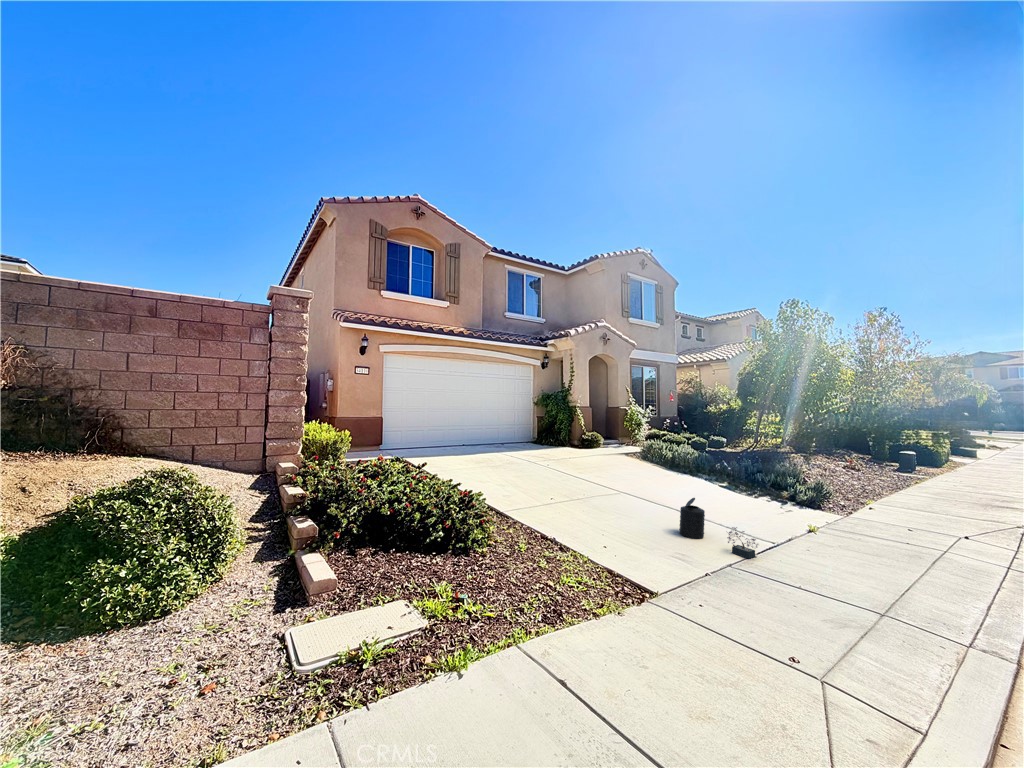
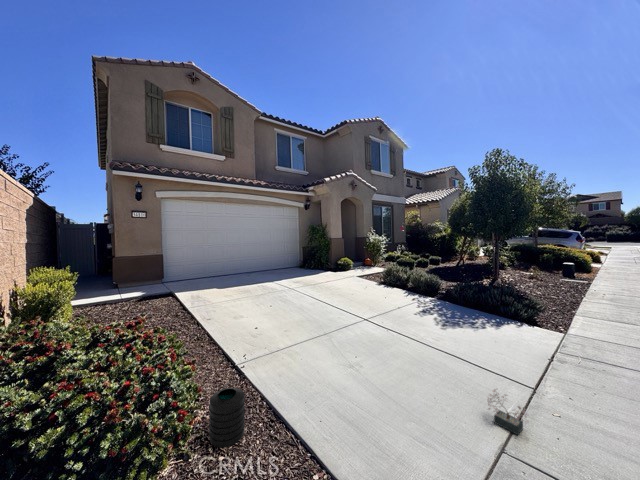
trash can: present [679,498,705,539] -> present [209,380,245,447]

